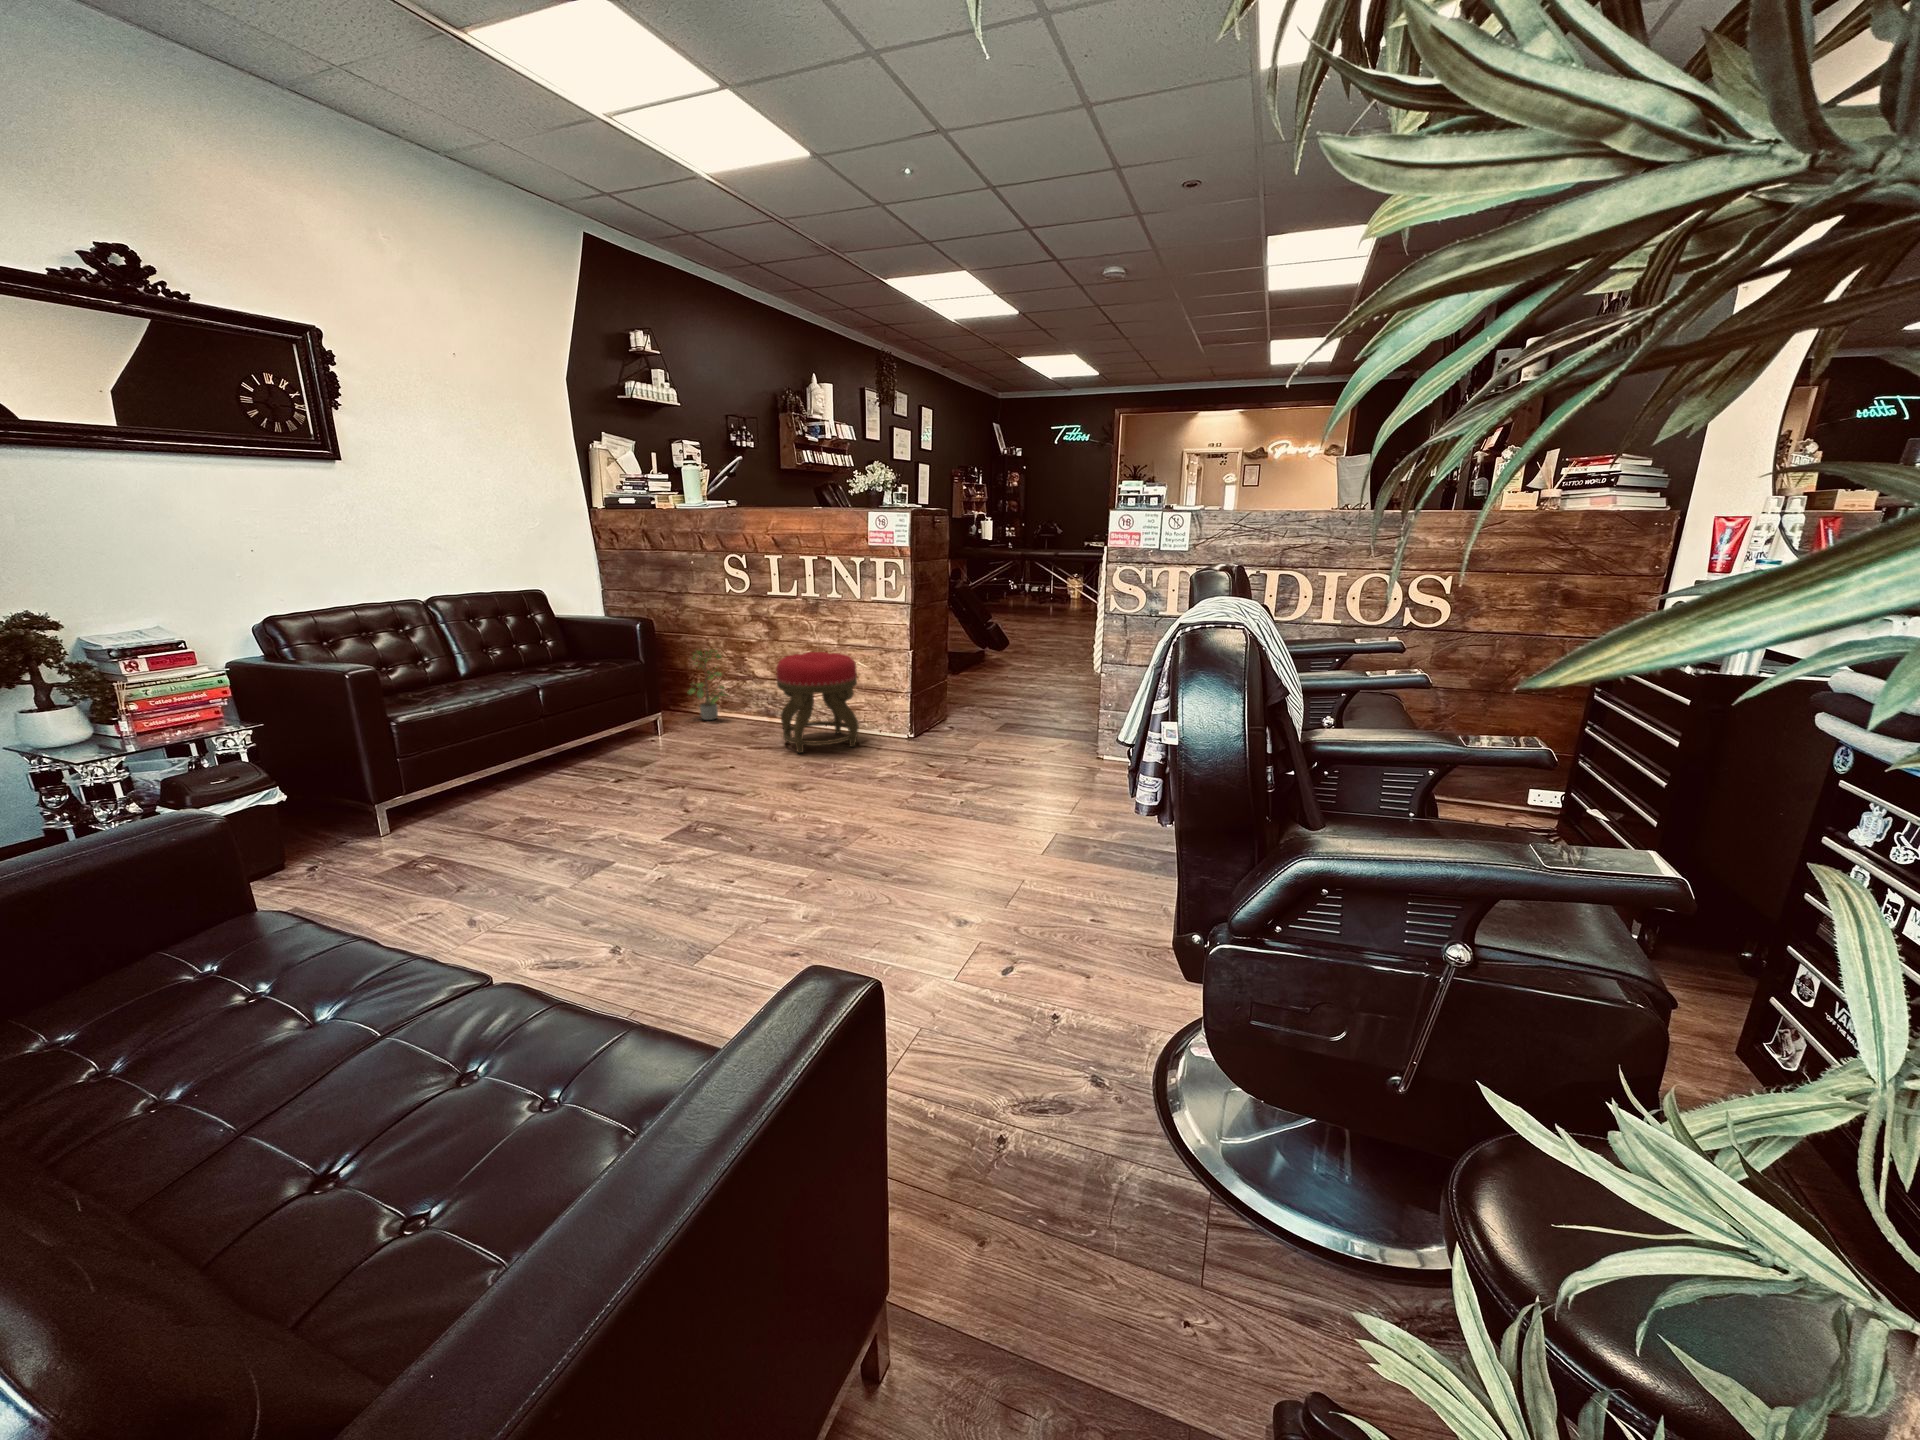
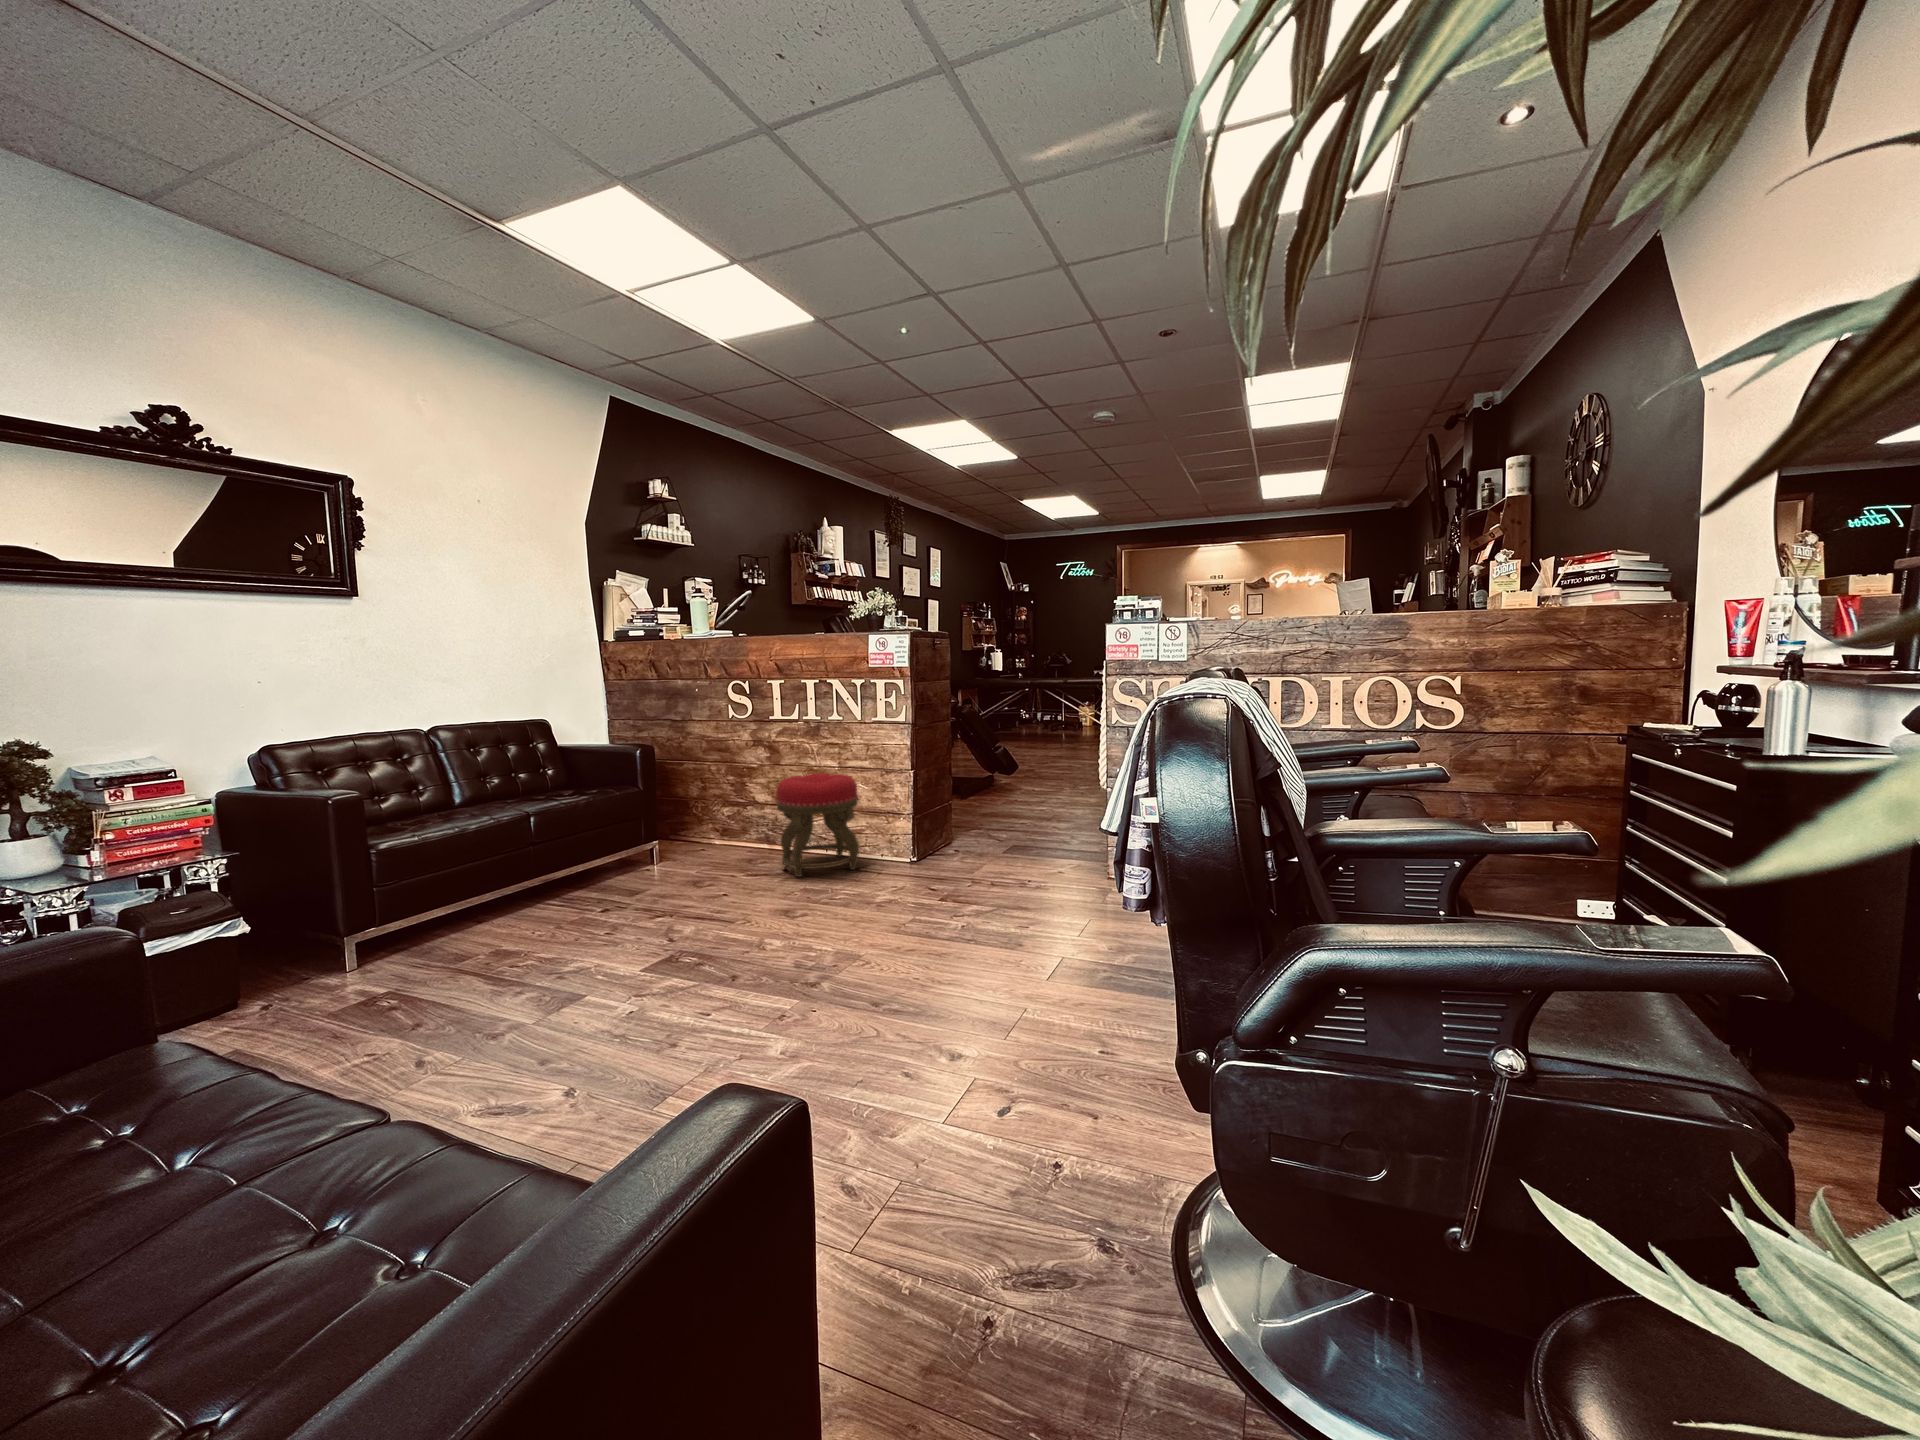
potted plant: present [688,650,726,720] -> none [690,772,732,846]

